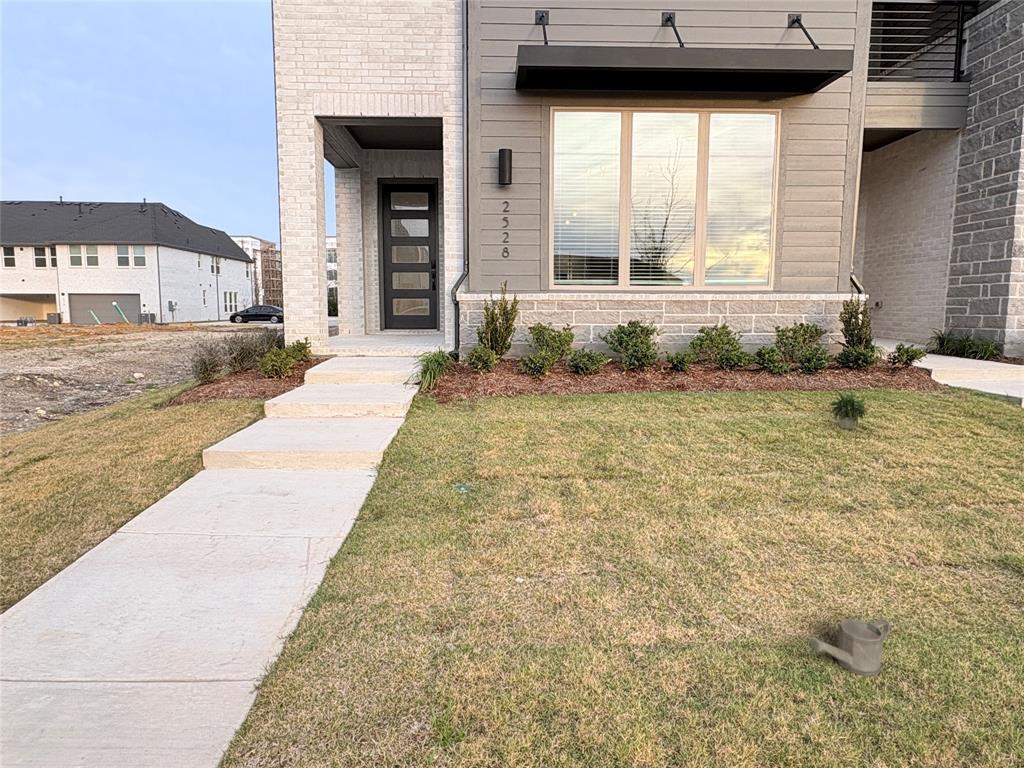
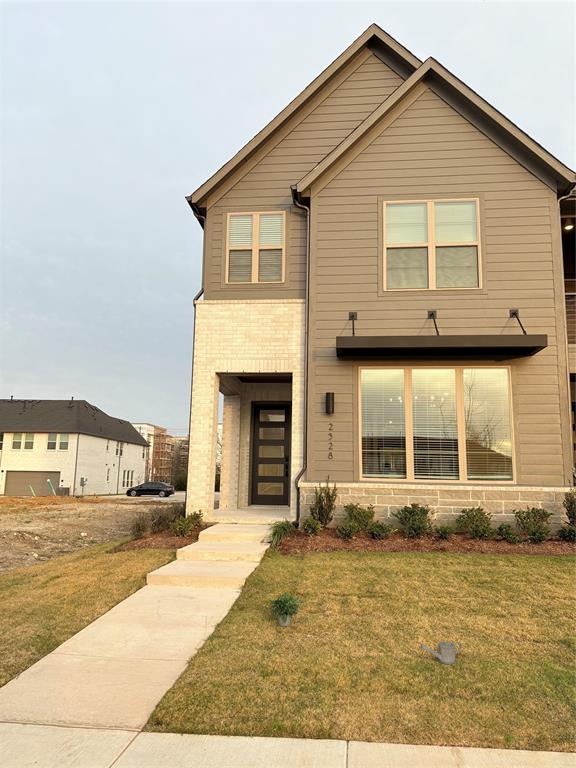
potted plant: present [829,392,867,429] -> present [269,592,304,626]

